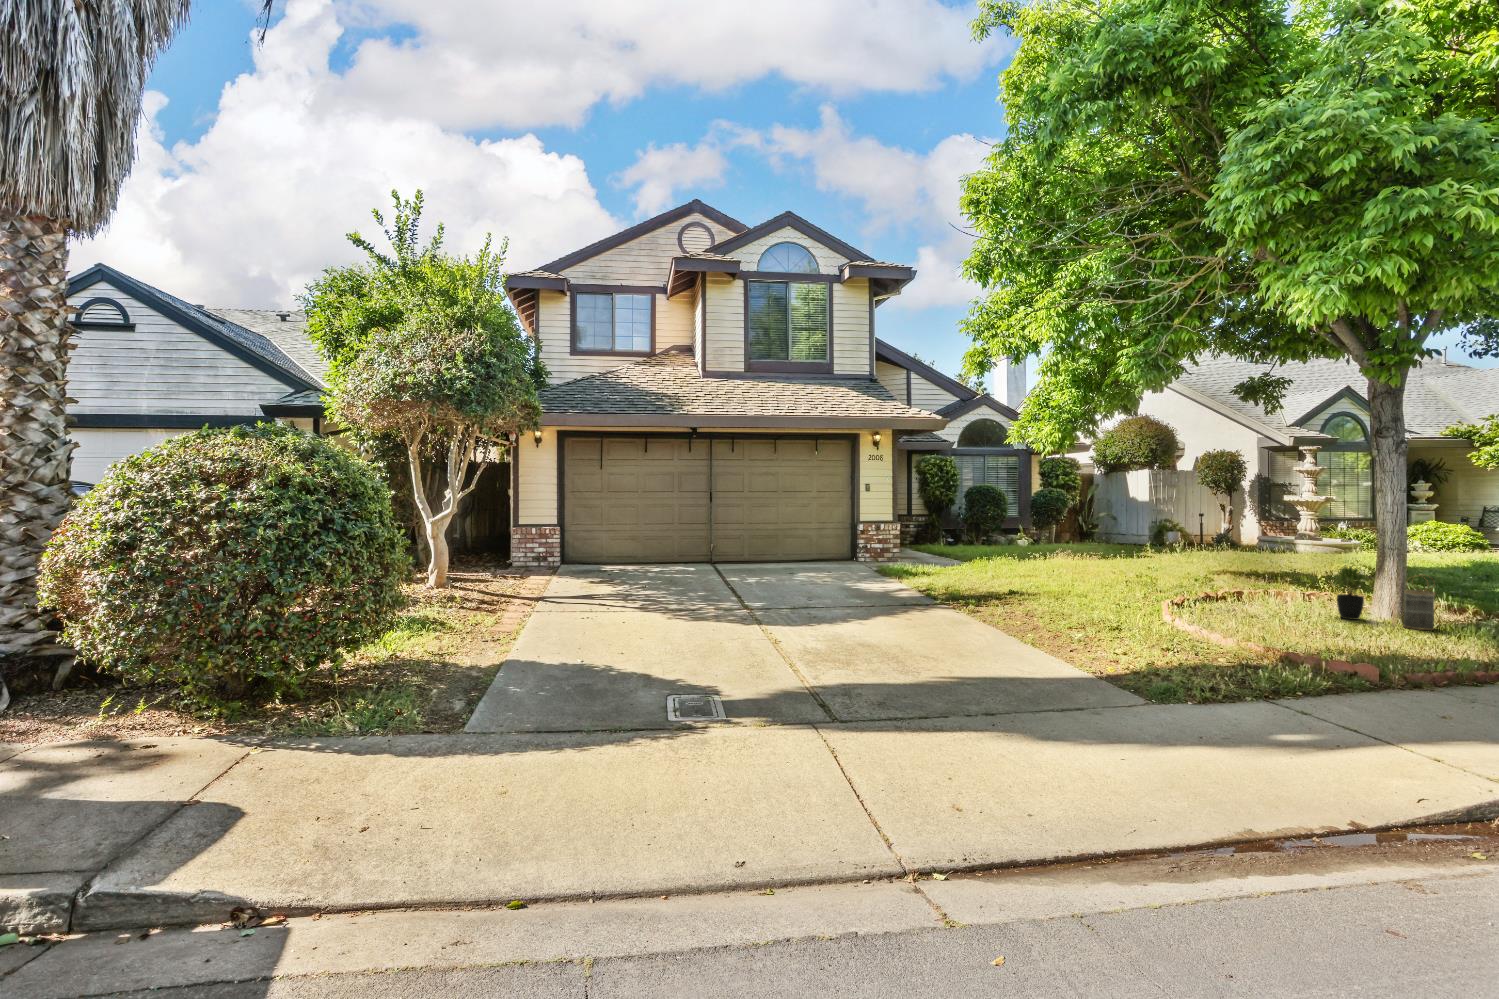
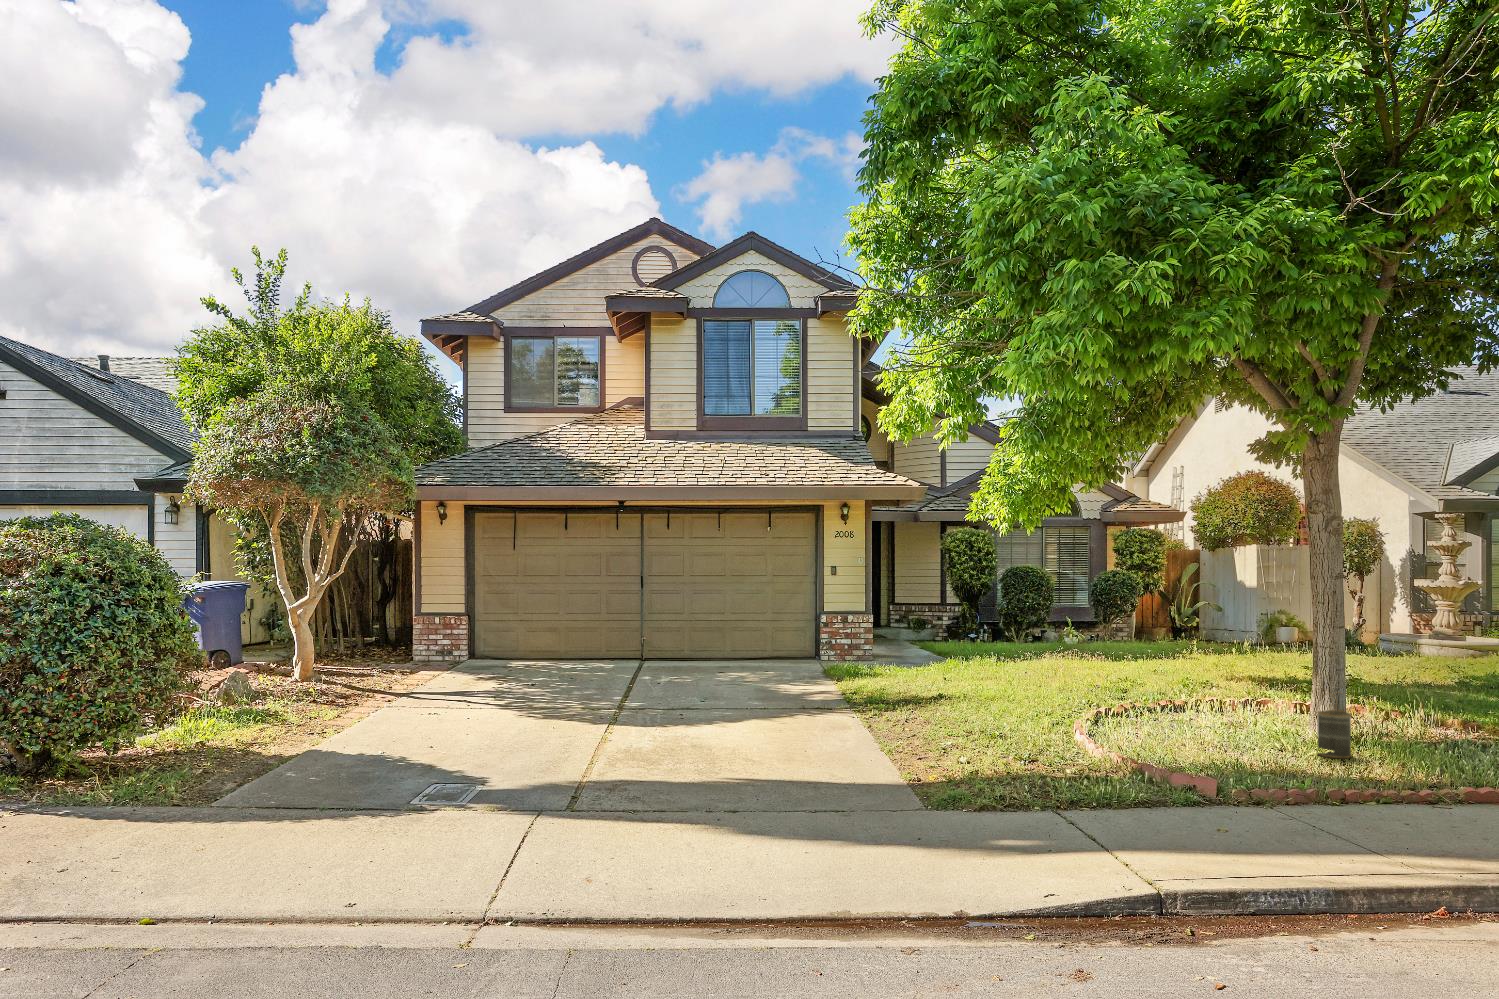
potted plant: present [1334,565,1370,620] -> none [1253,678,1297,744]

